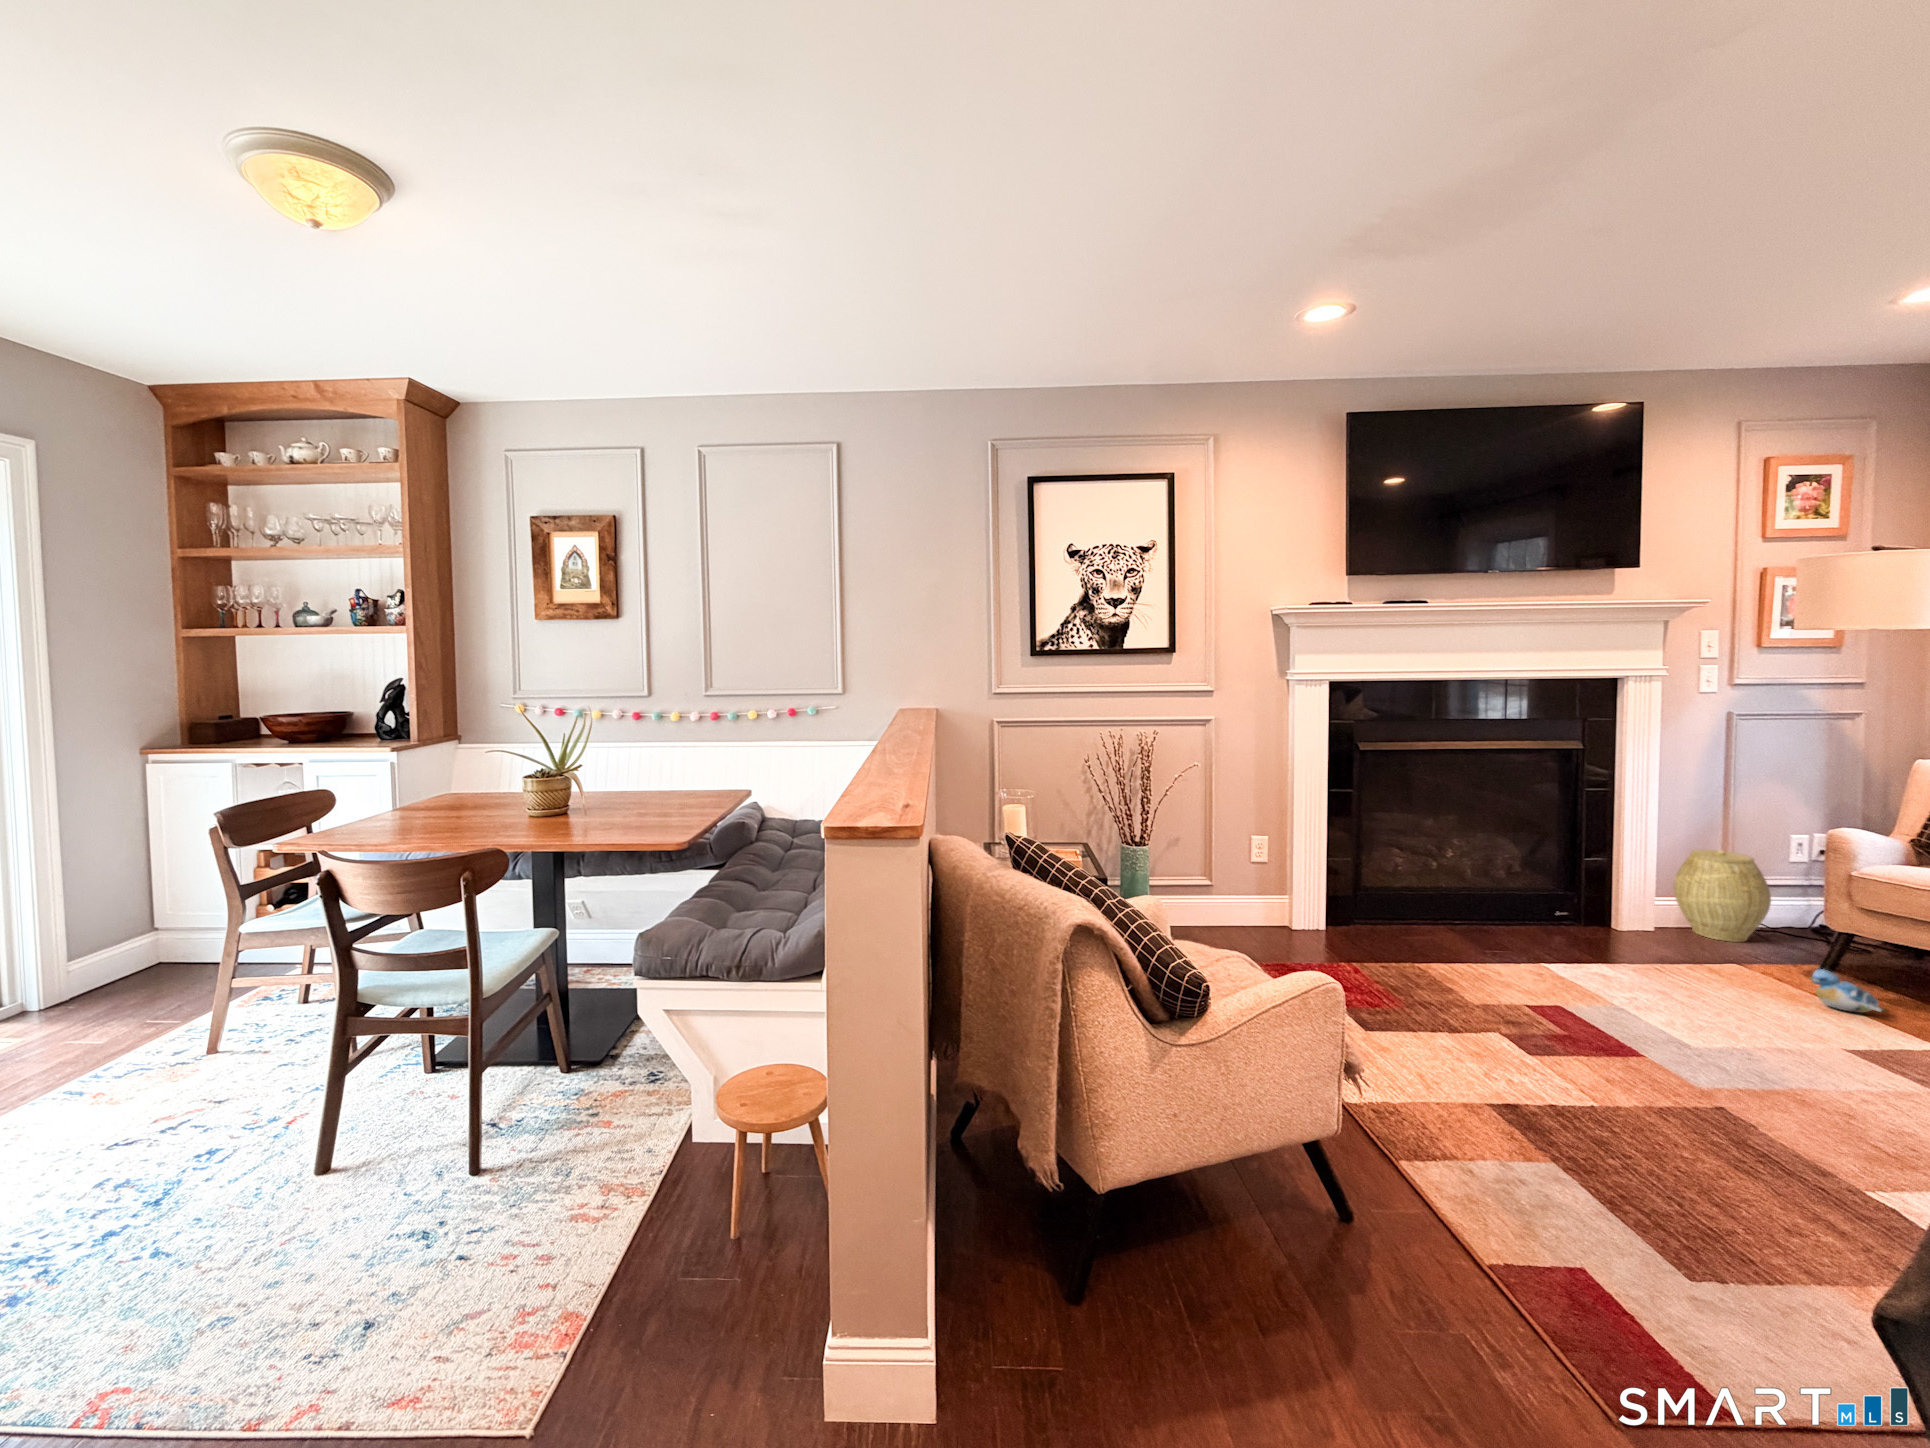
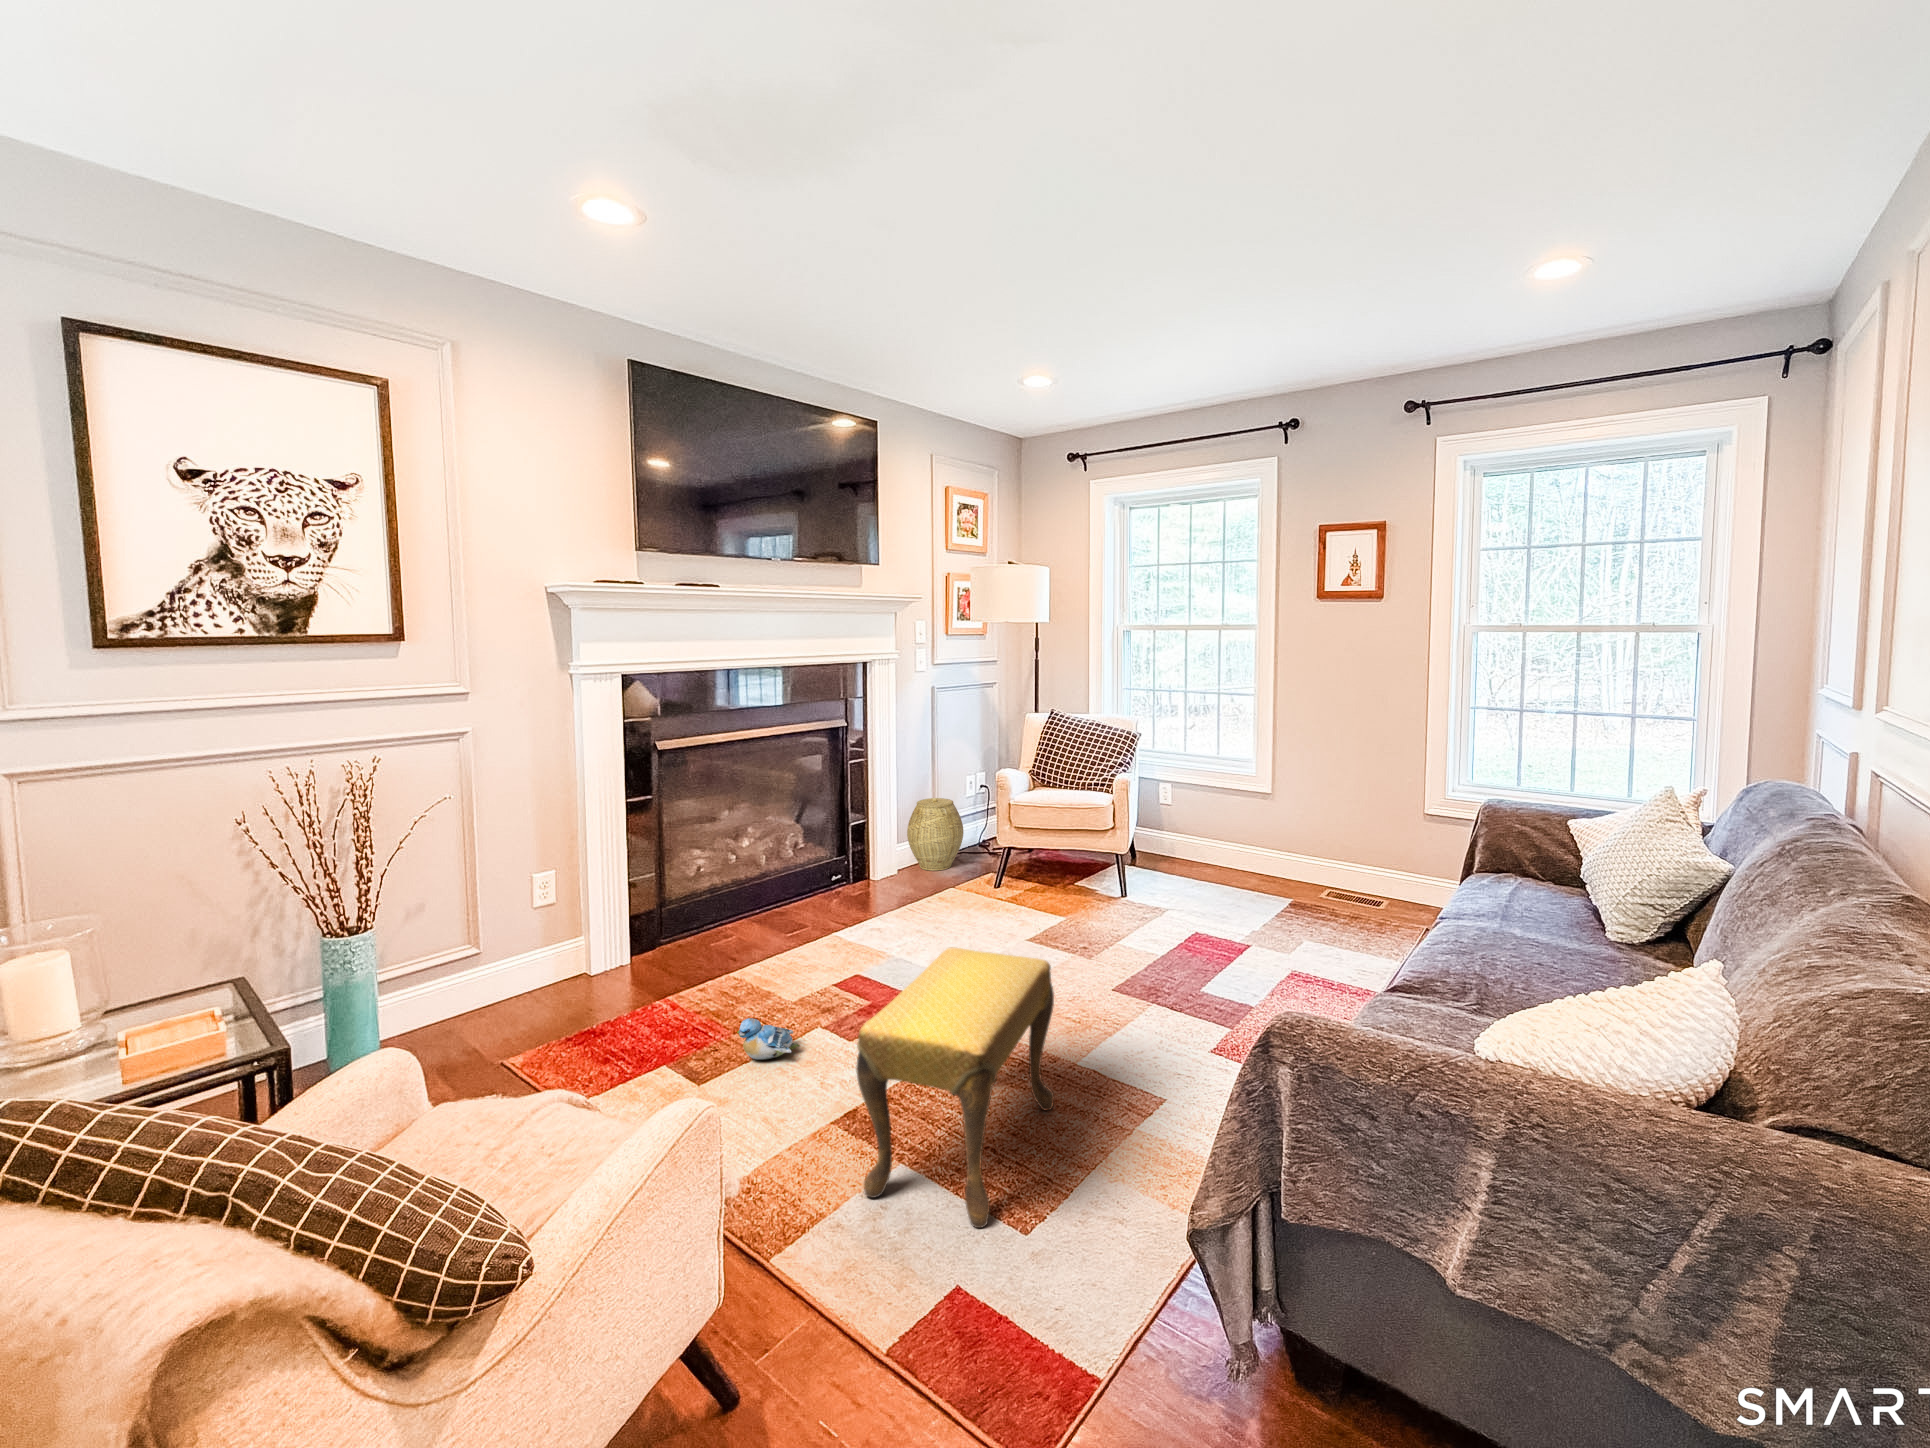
plush toy: present [1810,969,1886,1012] -> present [737,1018,799,1059]
footstool: none [1498,981,1799,1249] -> present [856,947,1054,1228]

